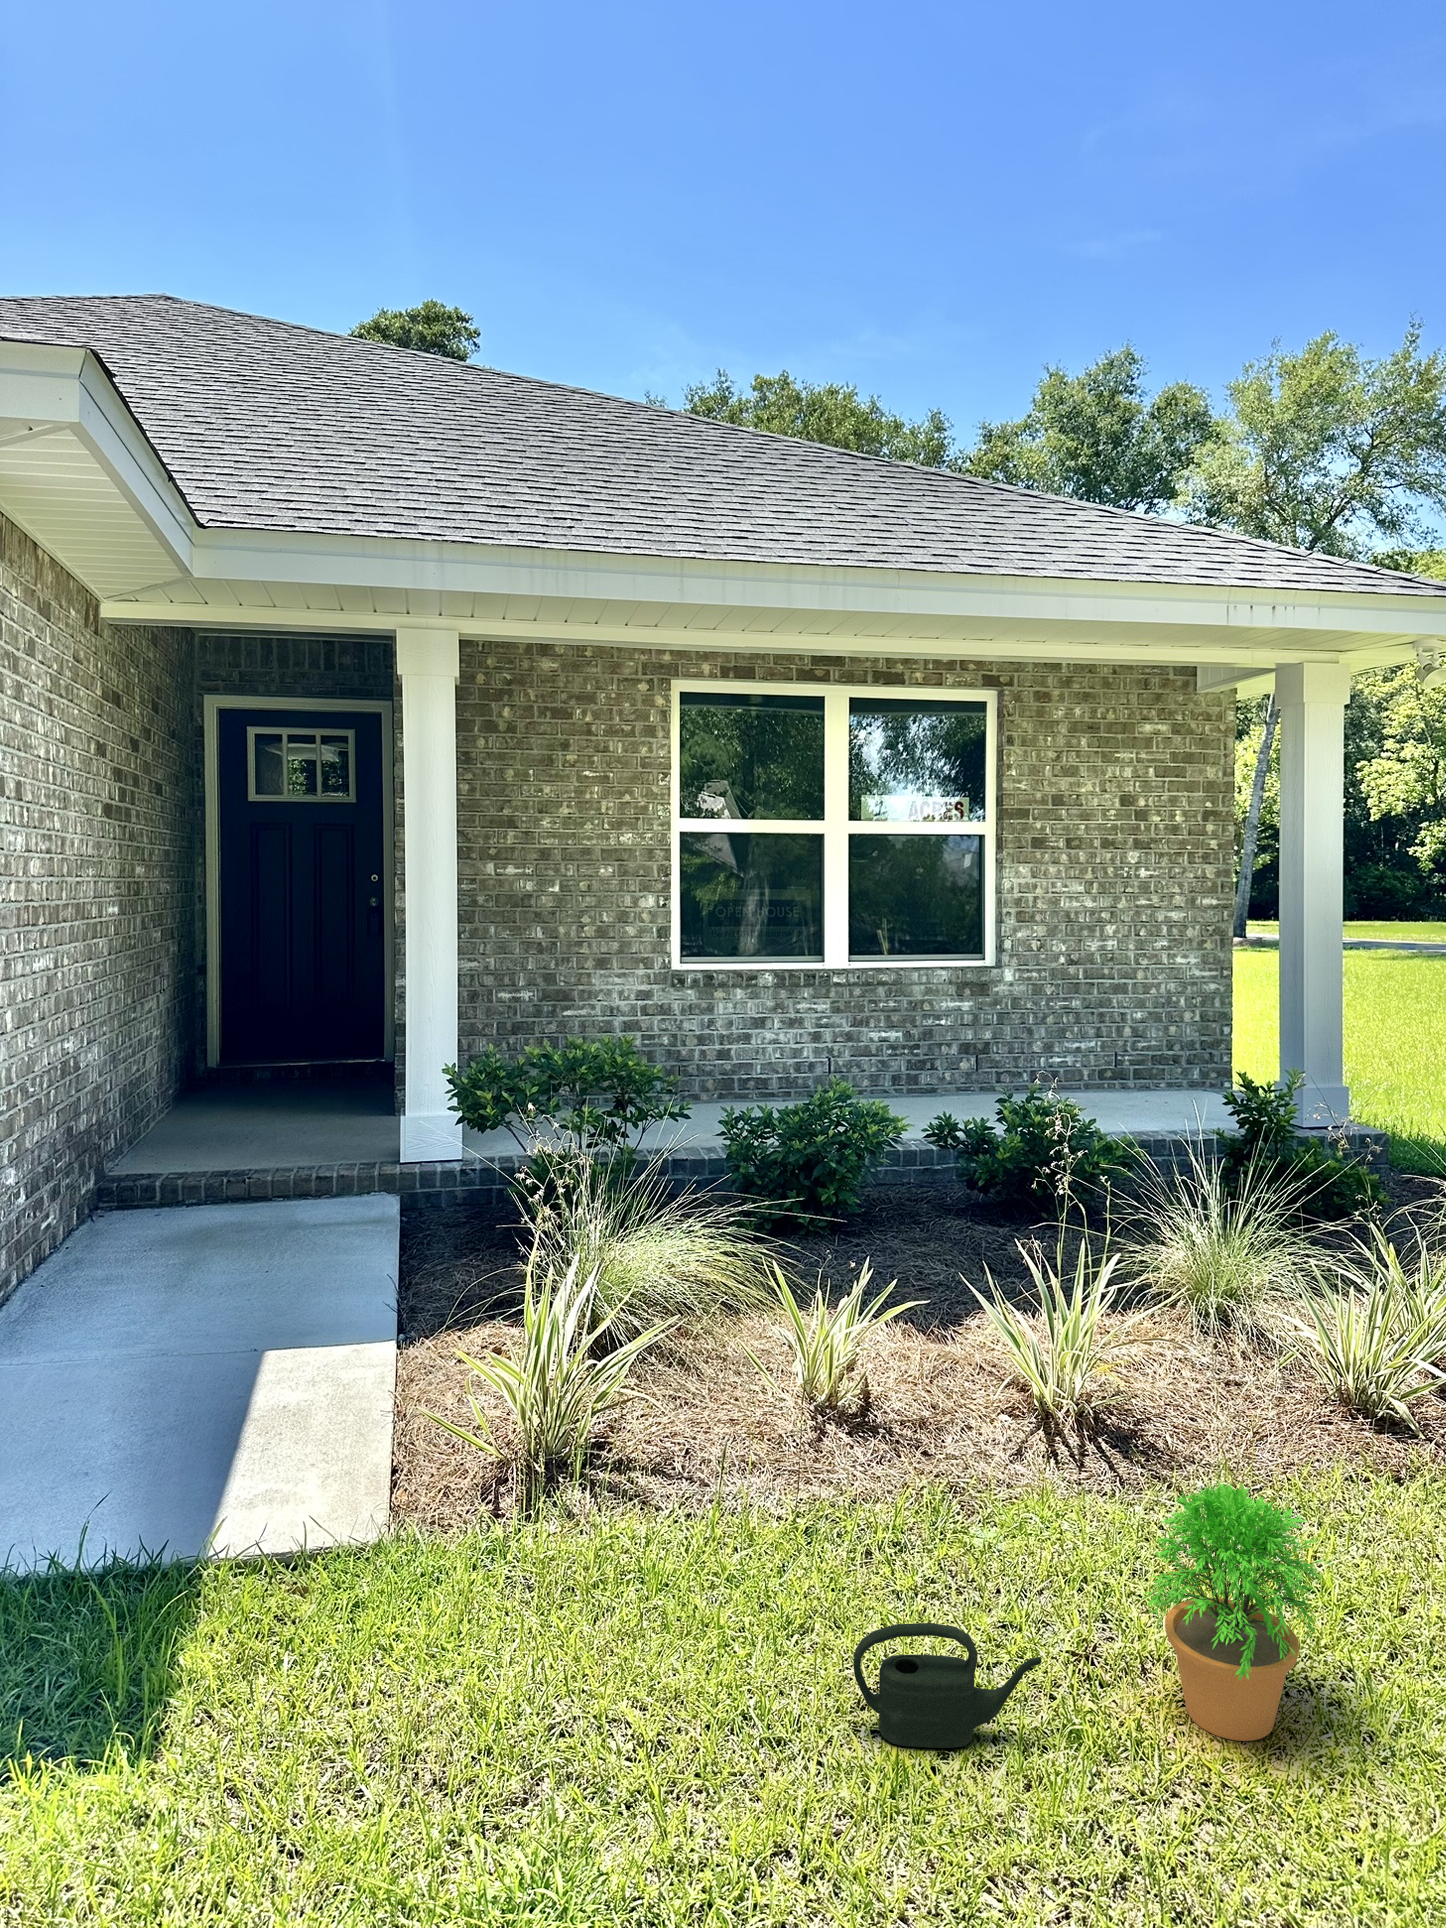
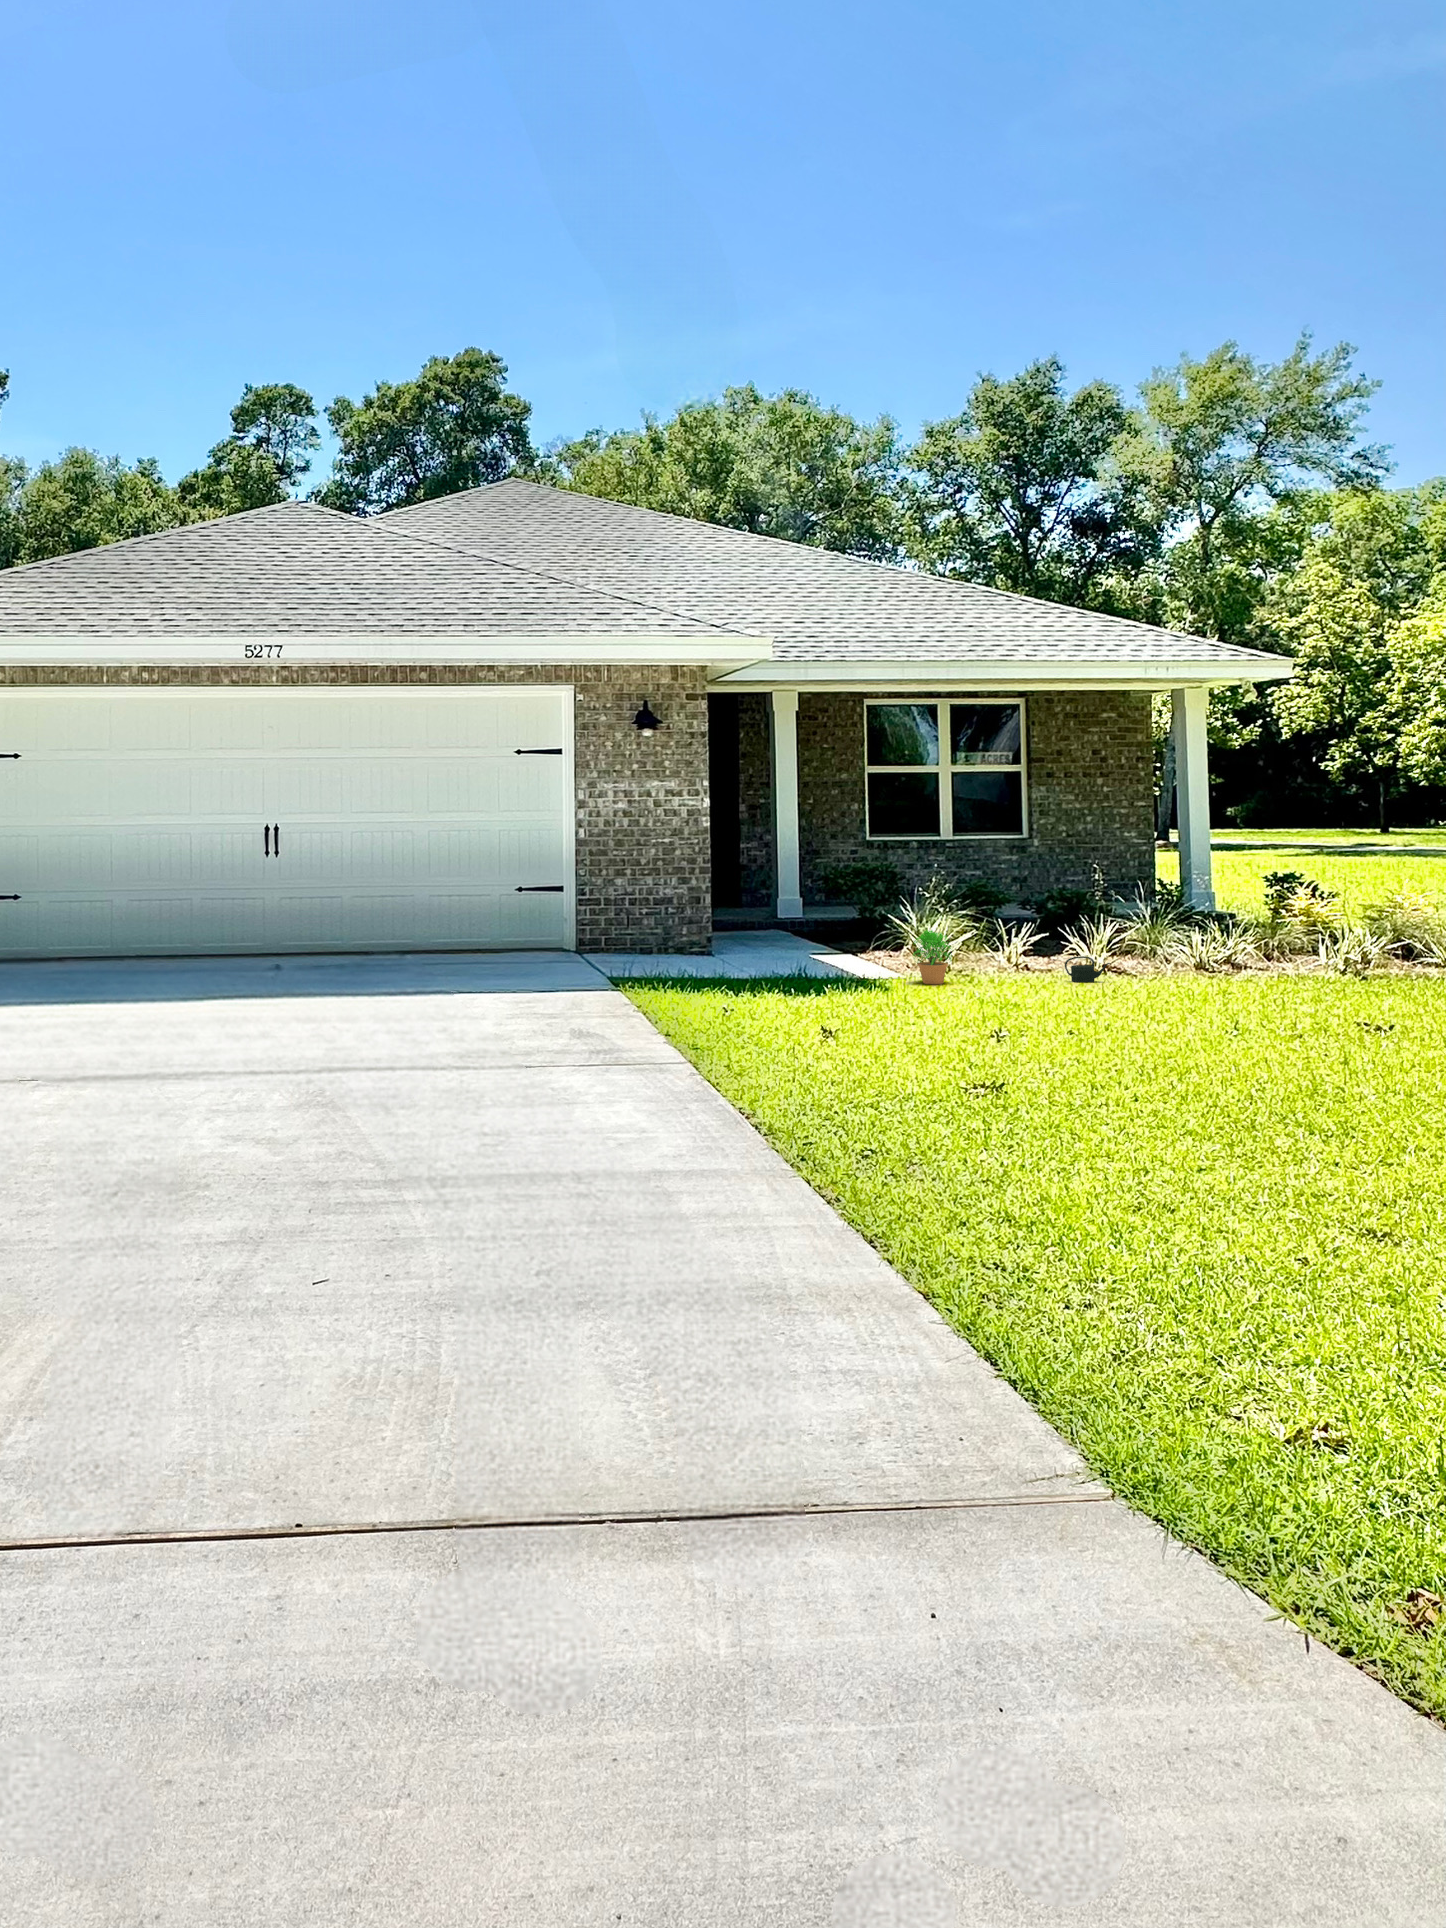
potted plant: present [1142,1482,1330,1741] -> present [913,930,952,984]

